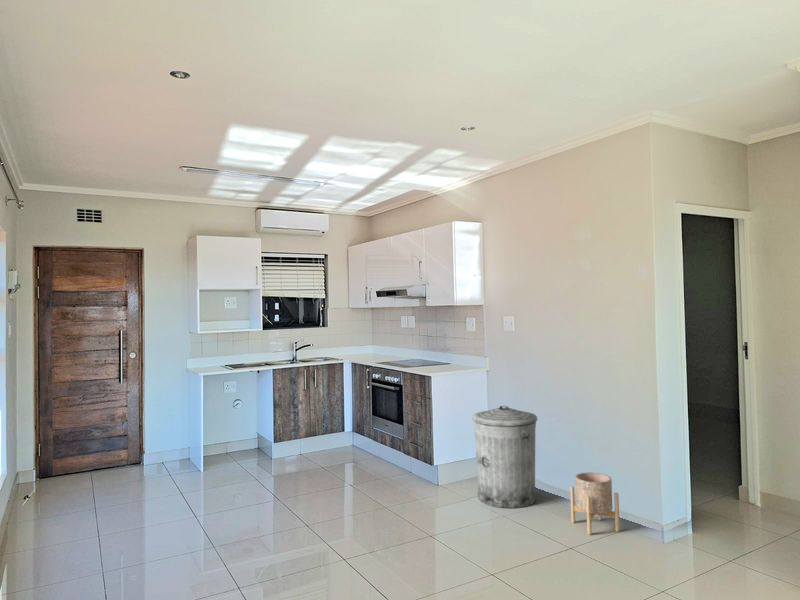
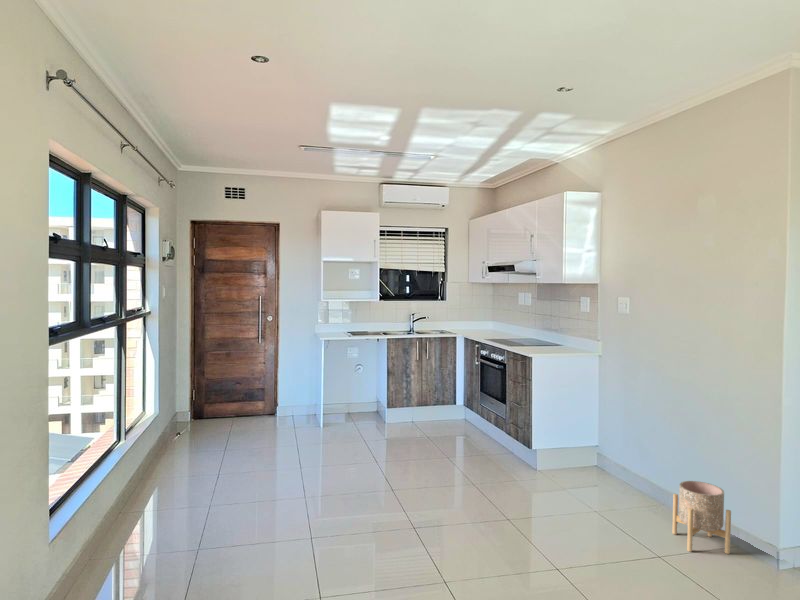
trash can: present [472,406,537,508] -> none [571,395,646,507]

